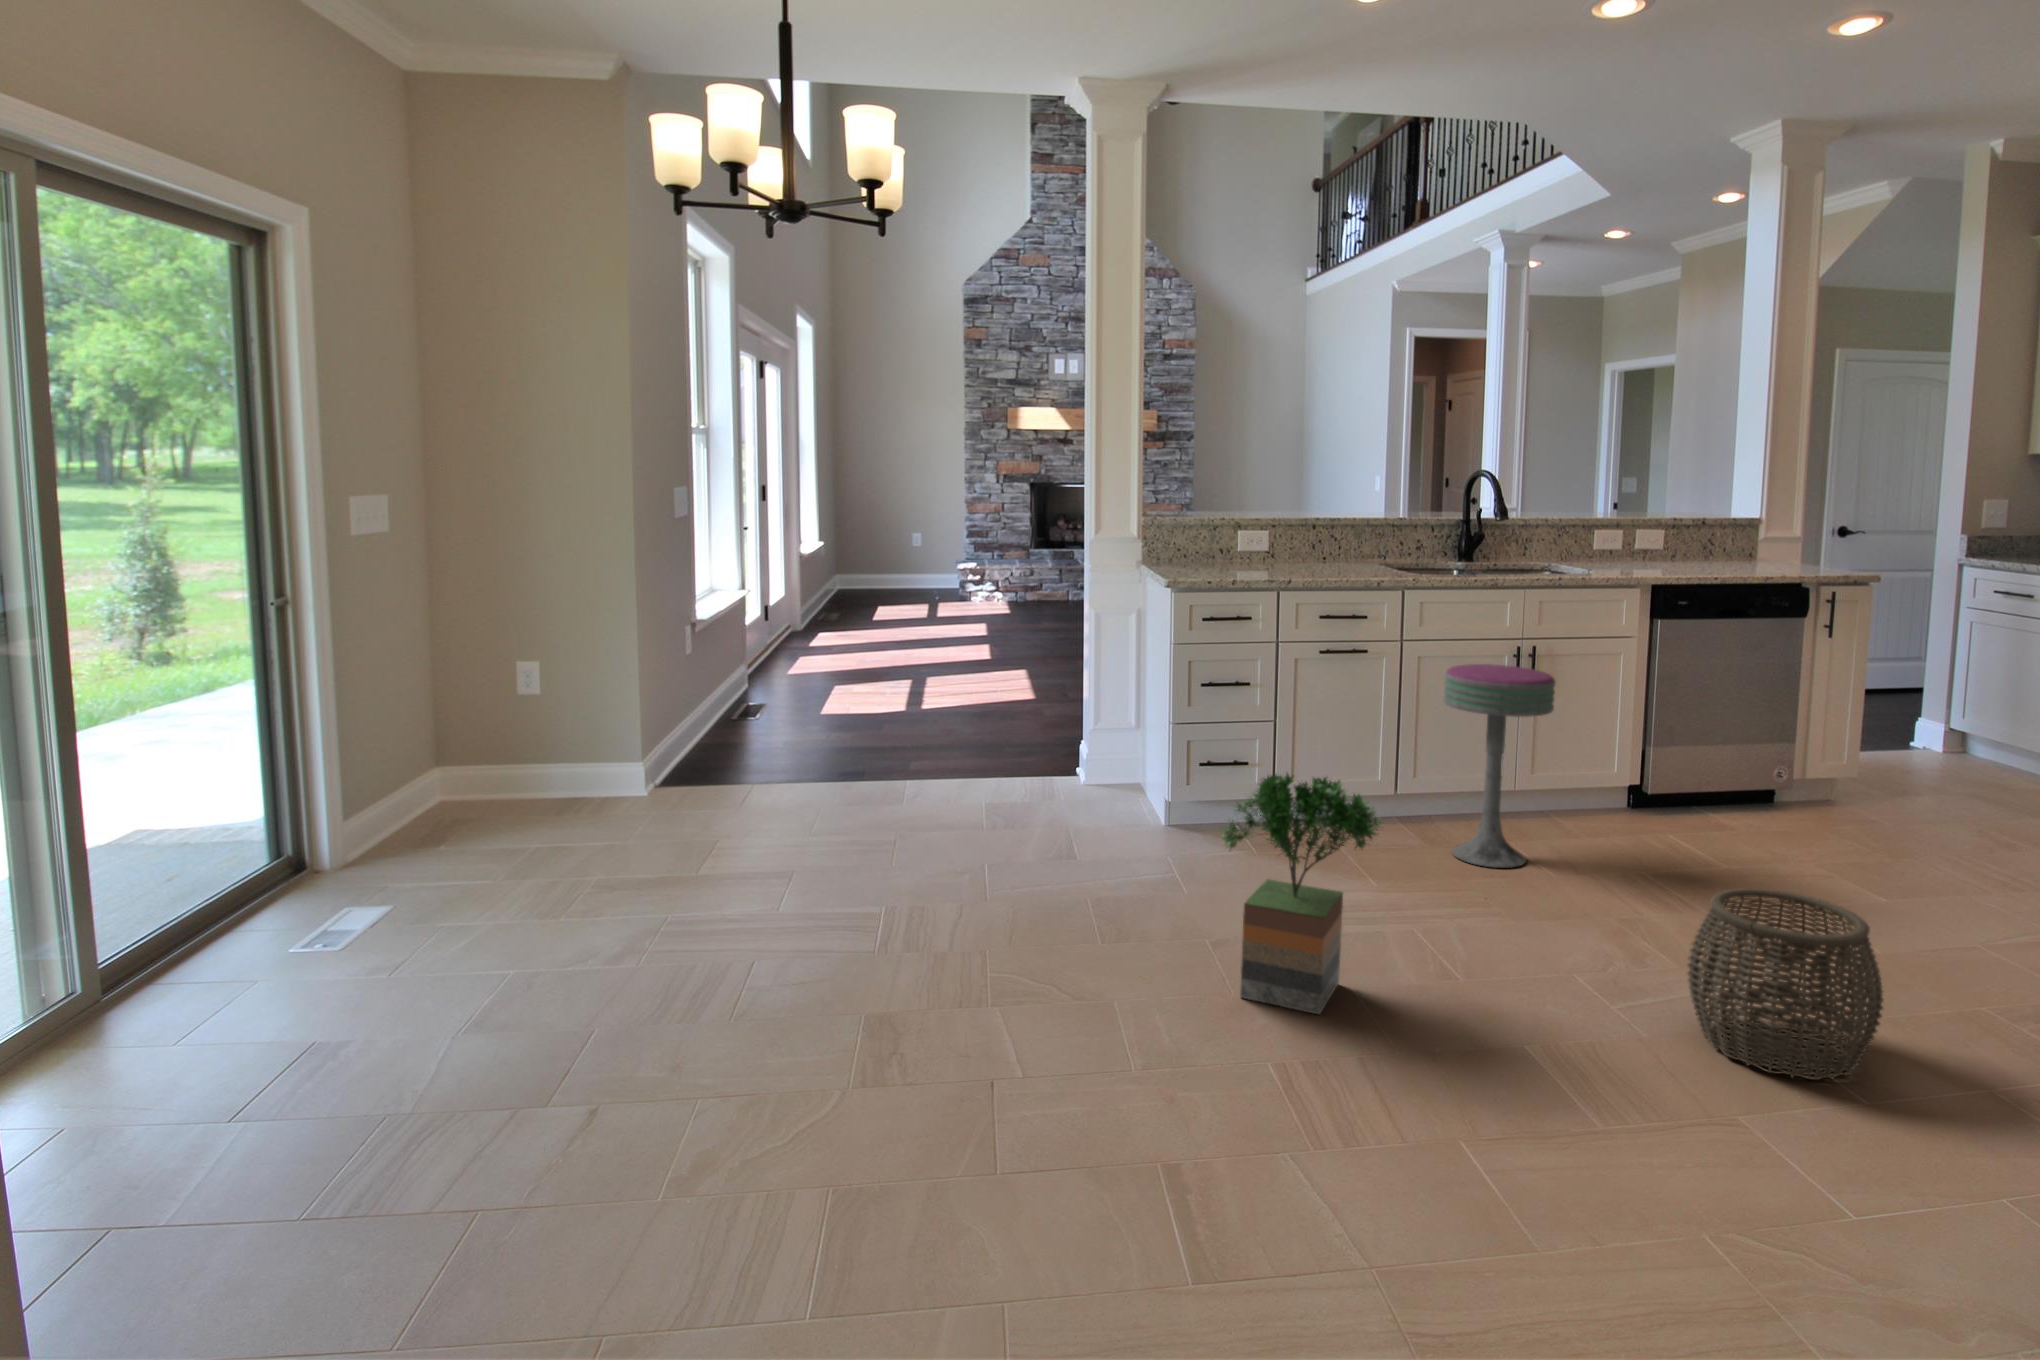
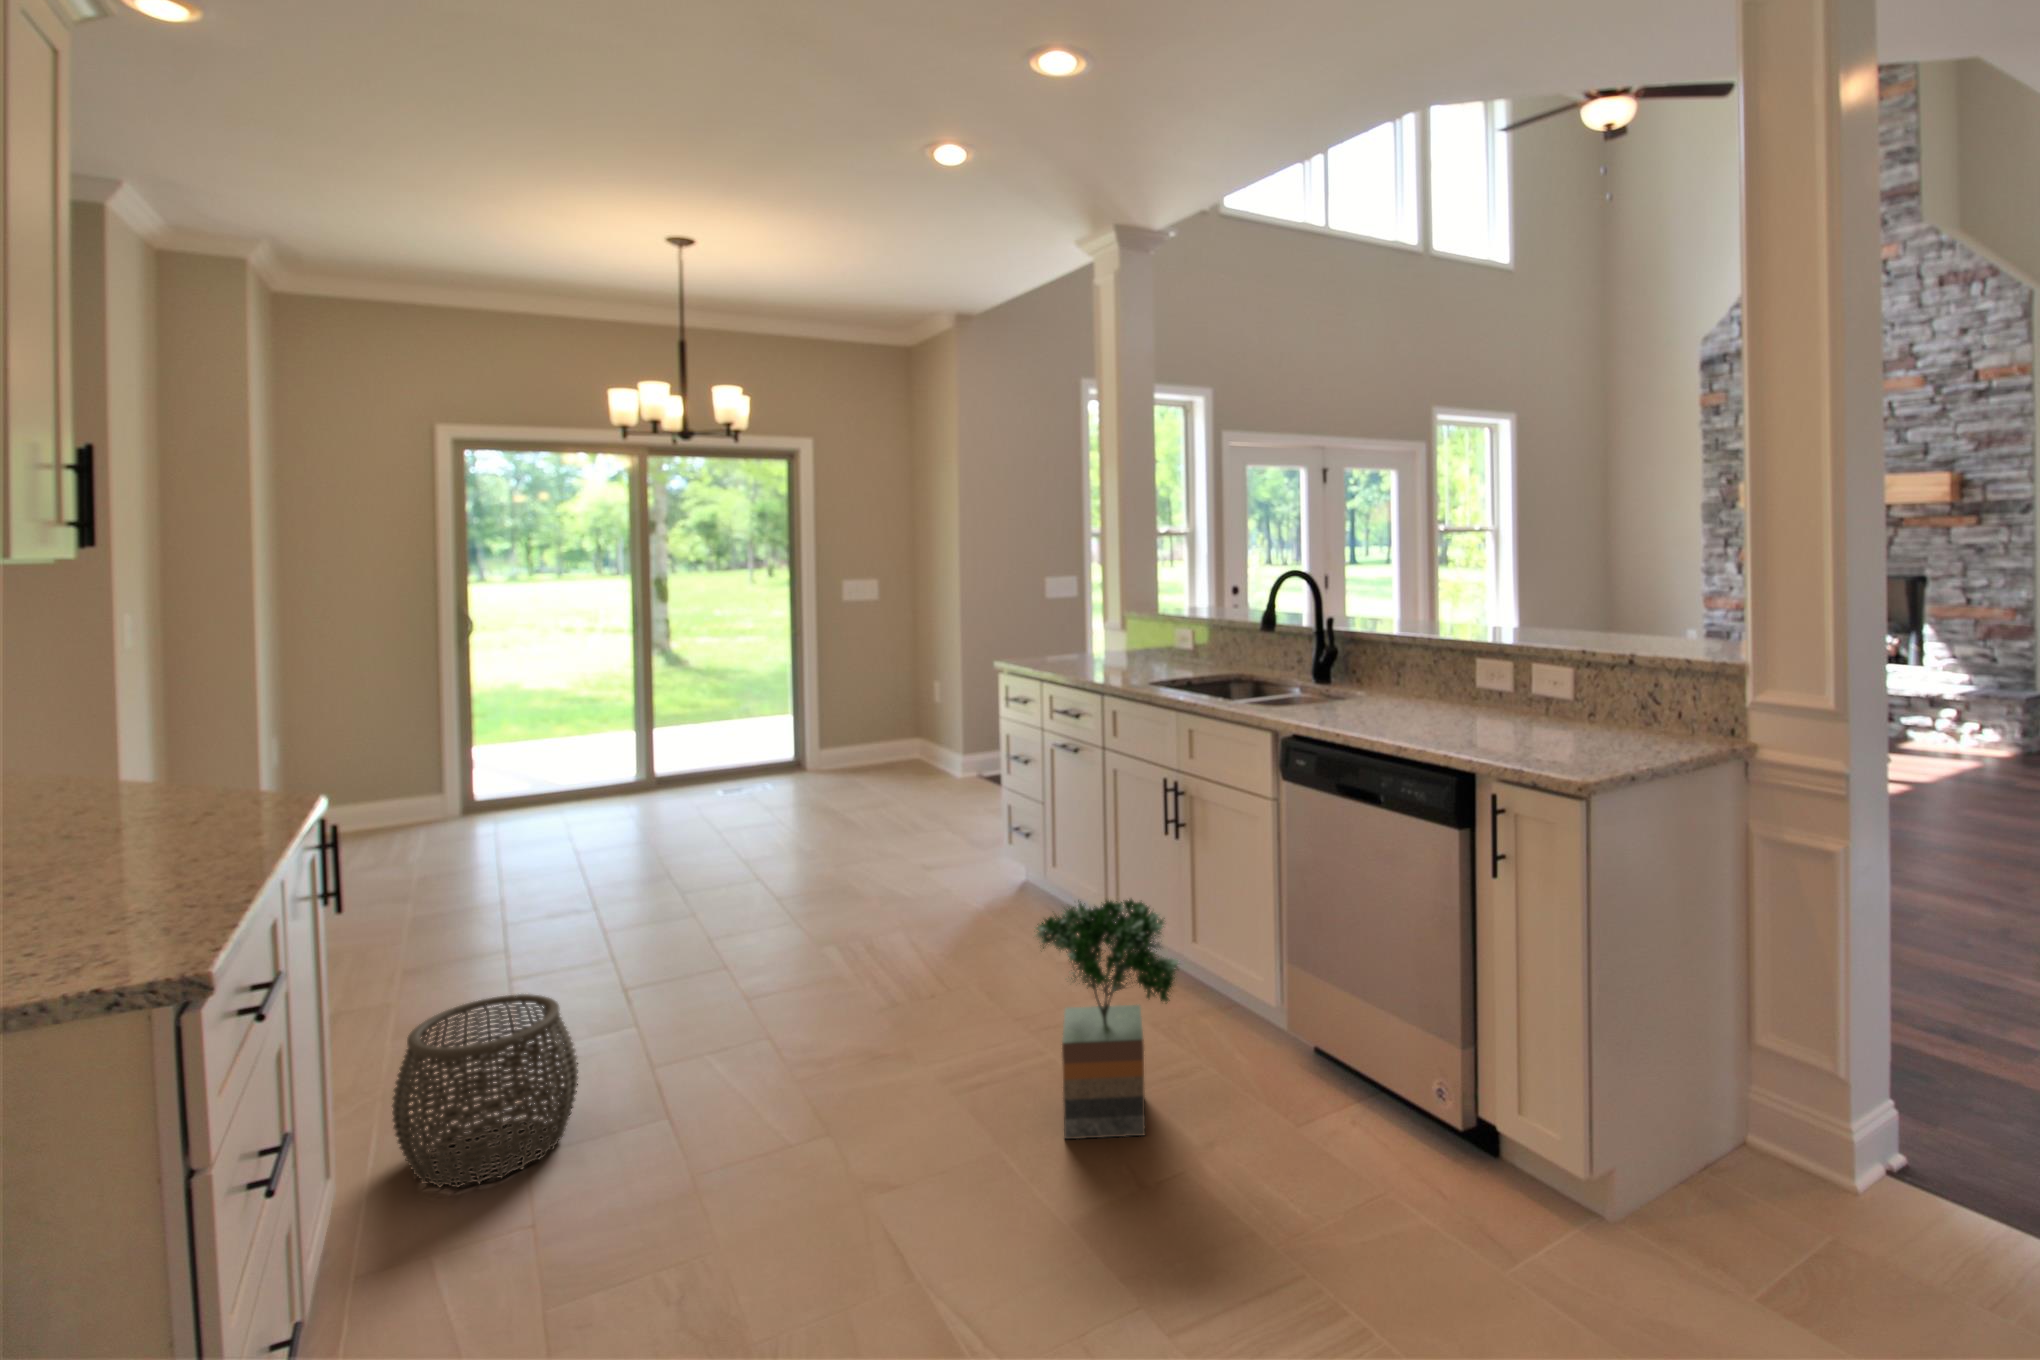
bar stool: present [1444,664,1555,868] -> none [930,790,1042,1016]
potted tree: present [1222,774,1381,1014] -> present [1035,899,1179,1139]

